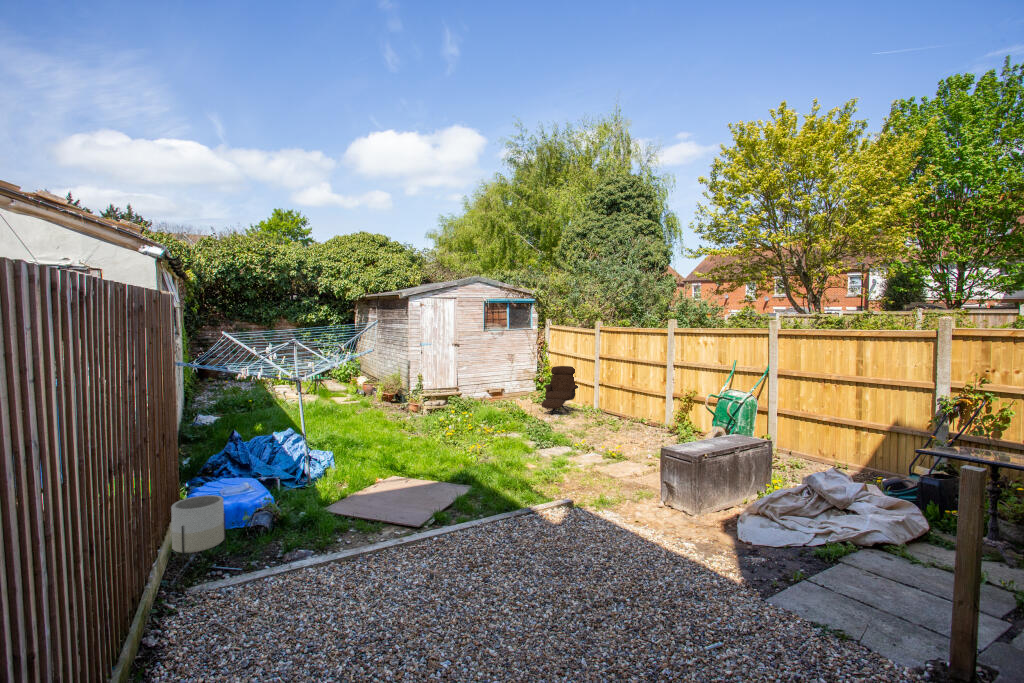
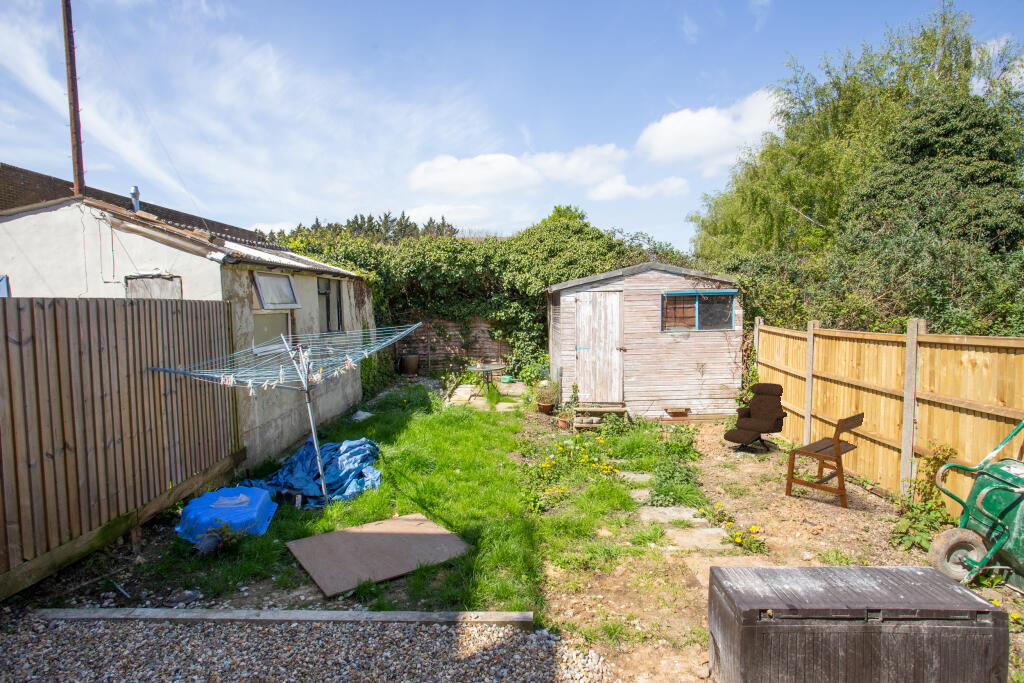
bench: none [604,376,642,434] -> present [785,412,864,507]
planter: present [171,495,226,573] -> none [72,515,134,599]

